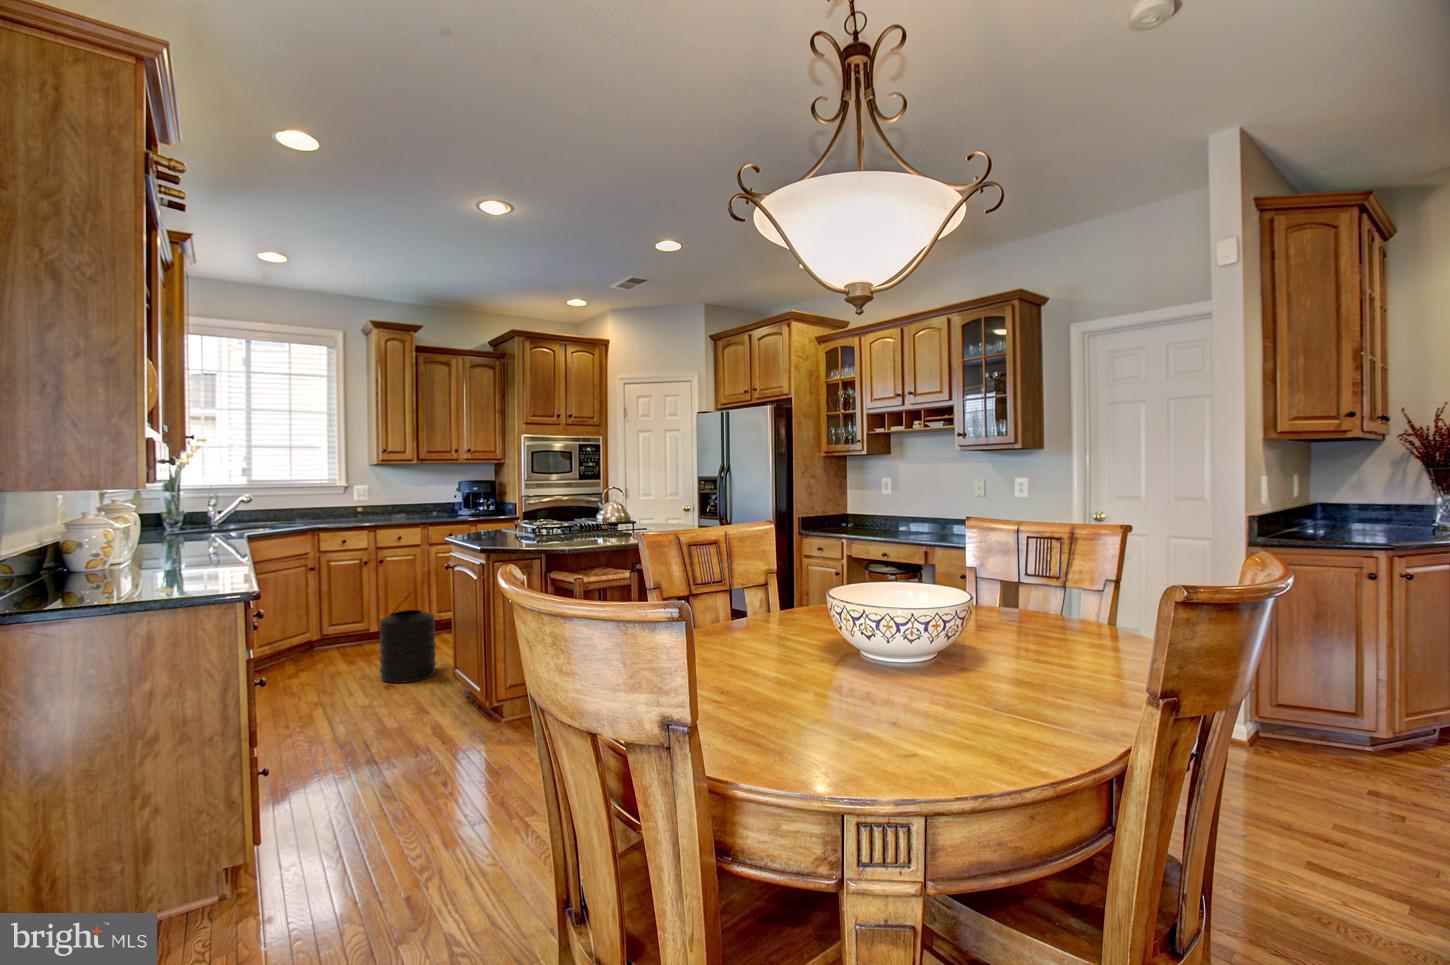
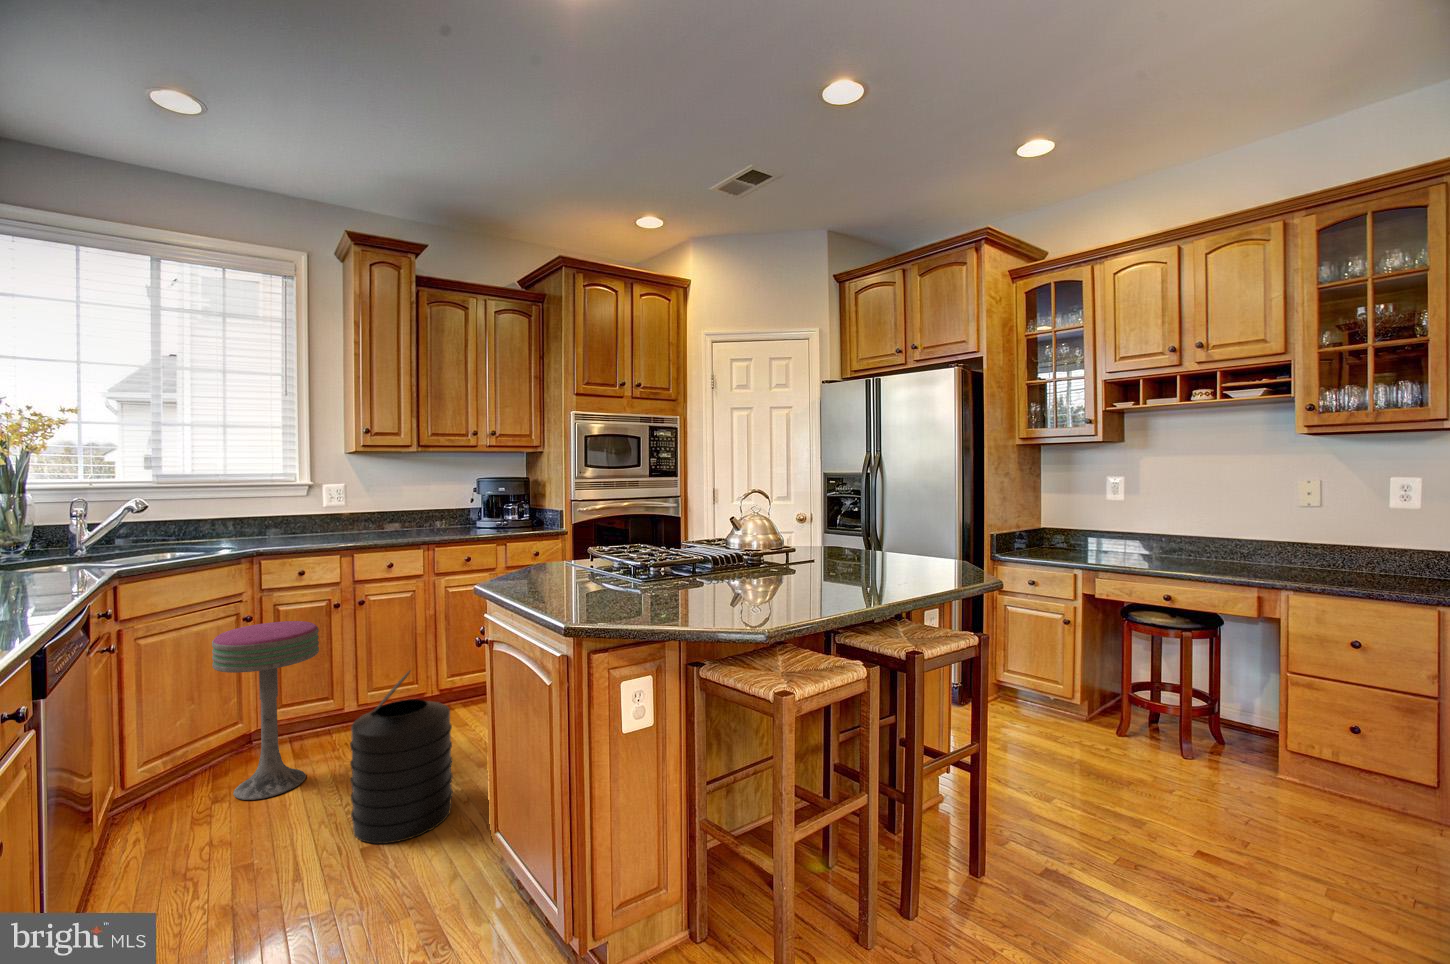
bar stool: none [299,569,358,669] -> present [212,621,319,800]

